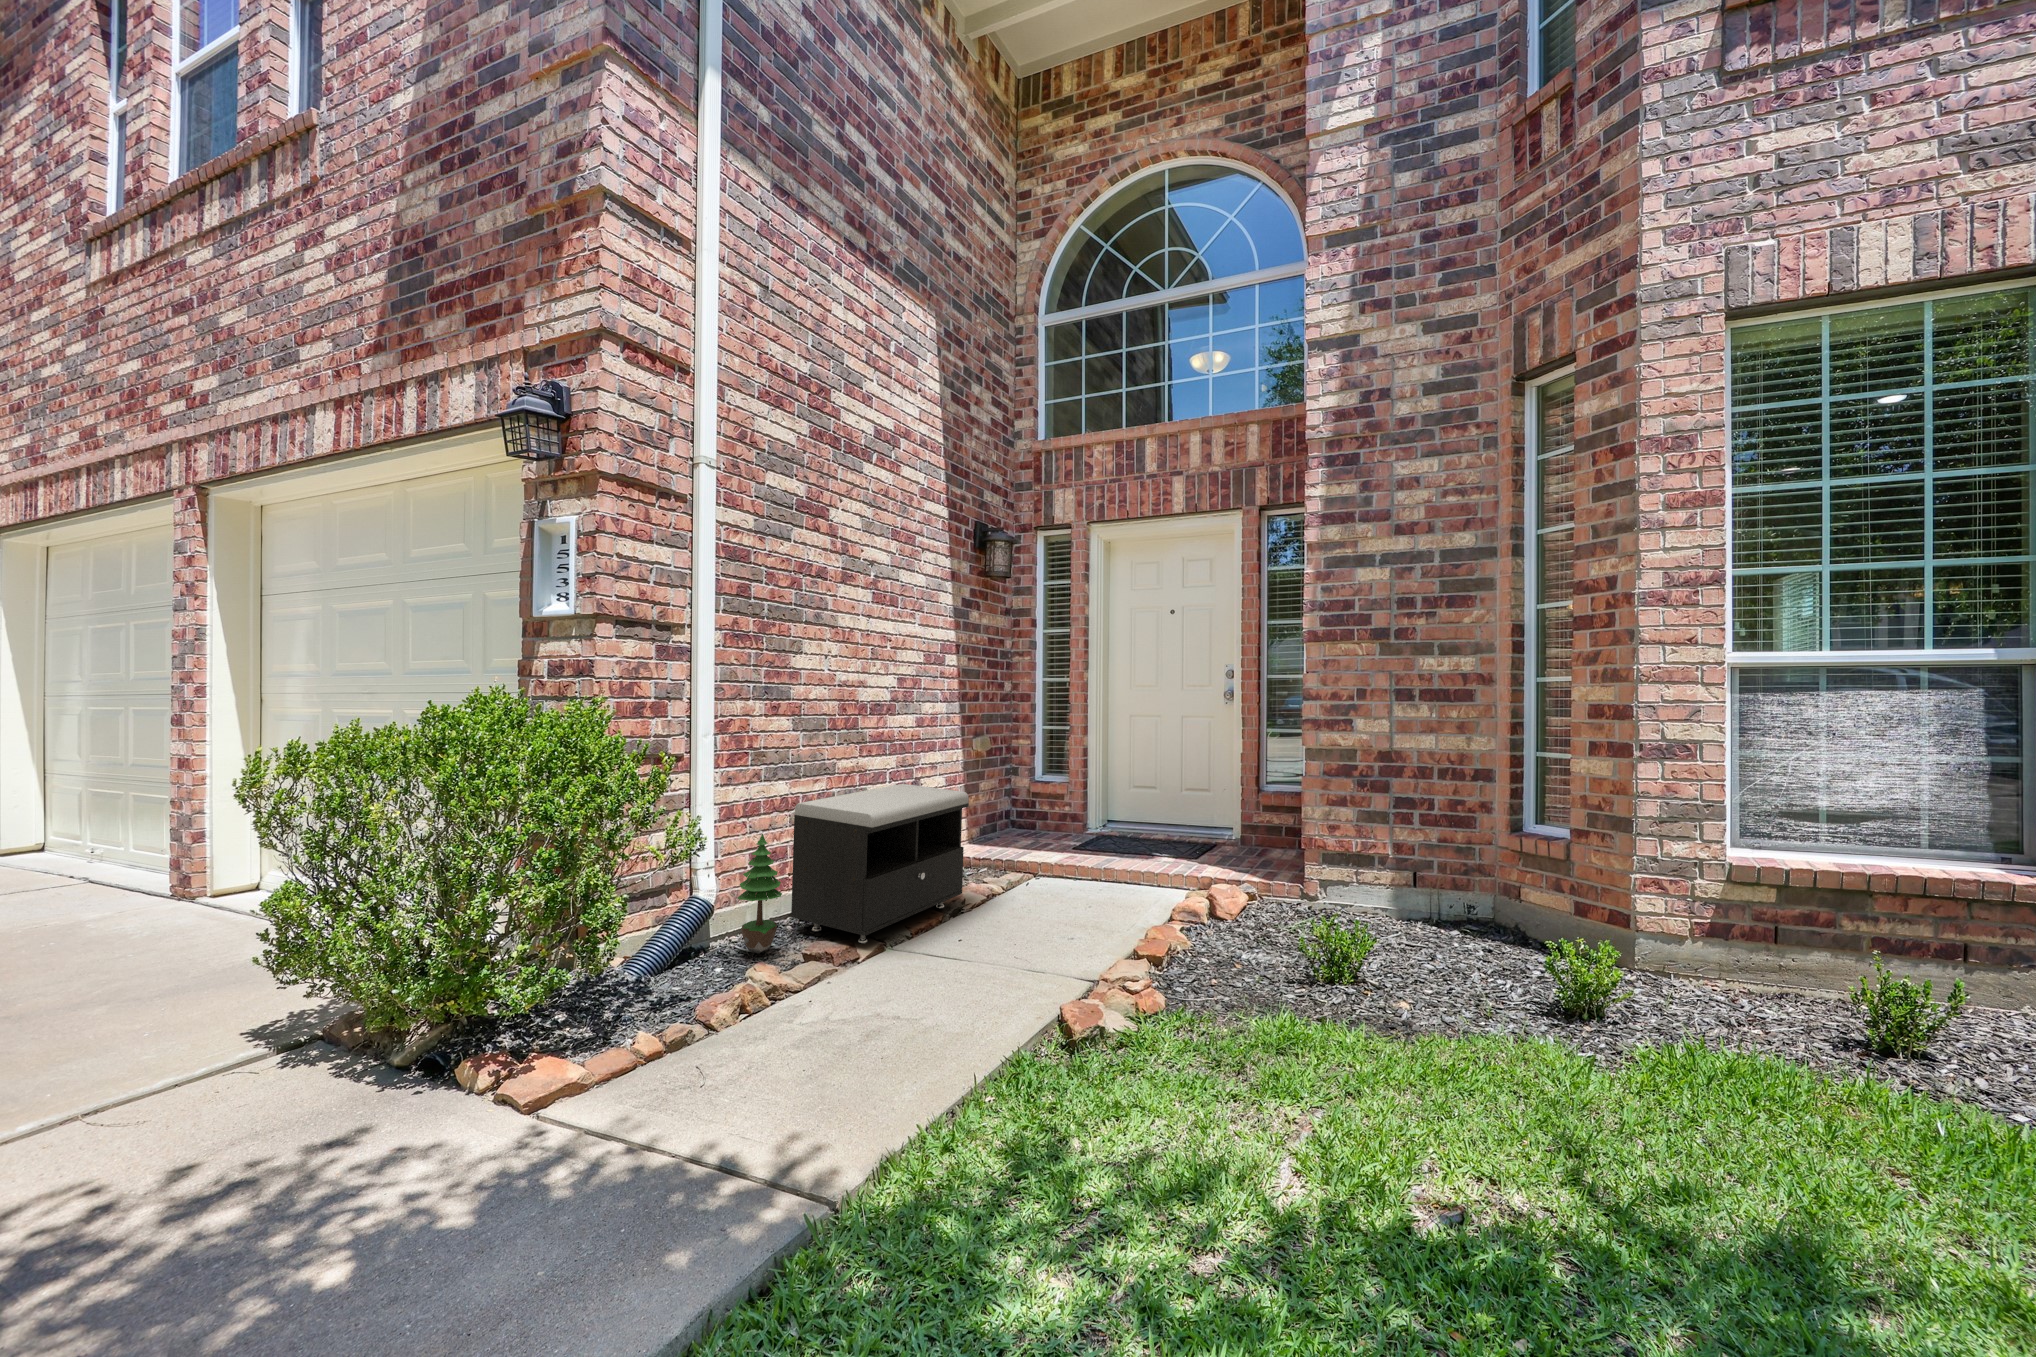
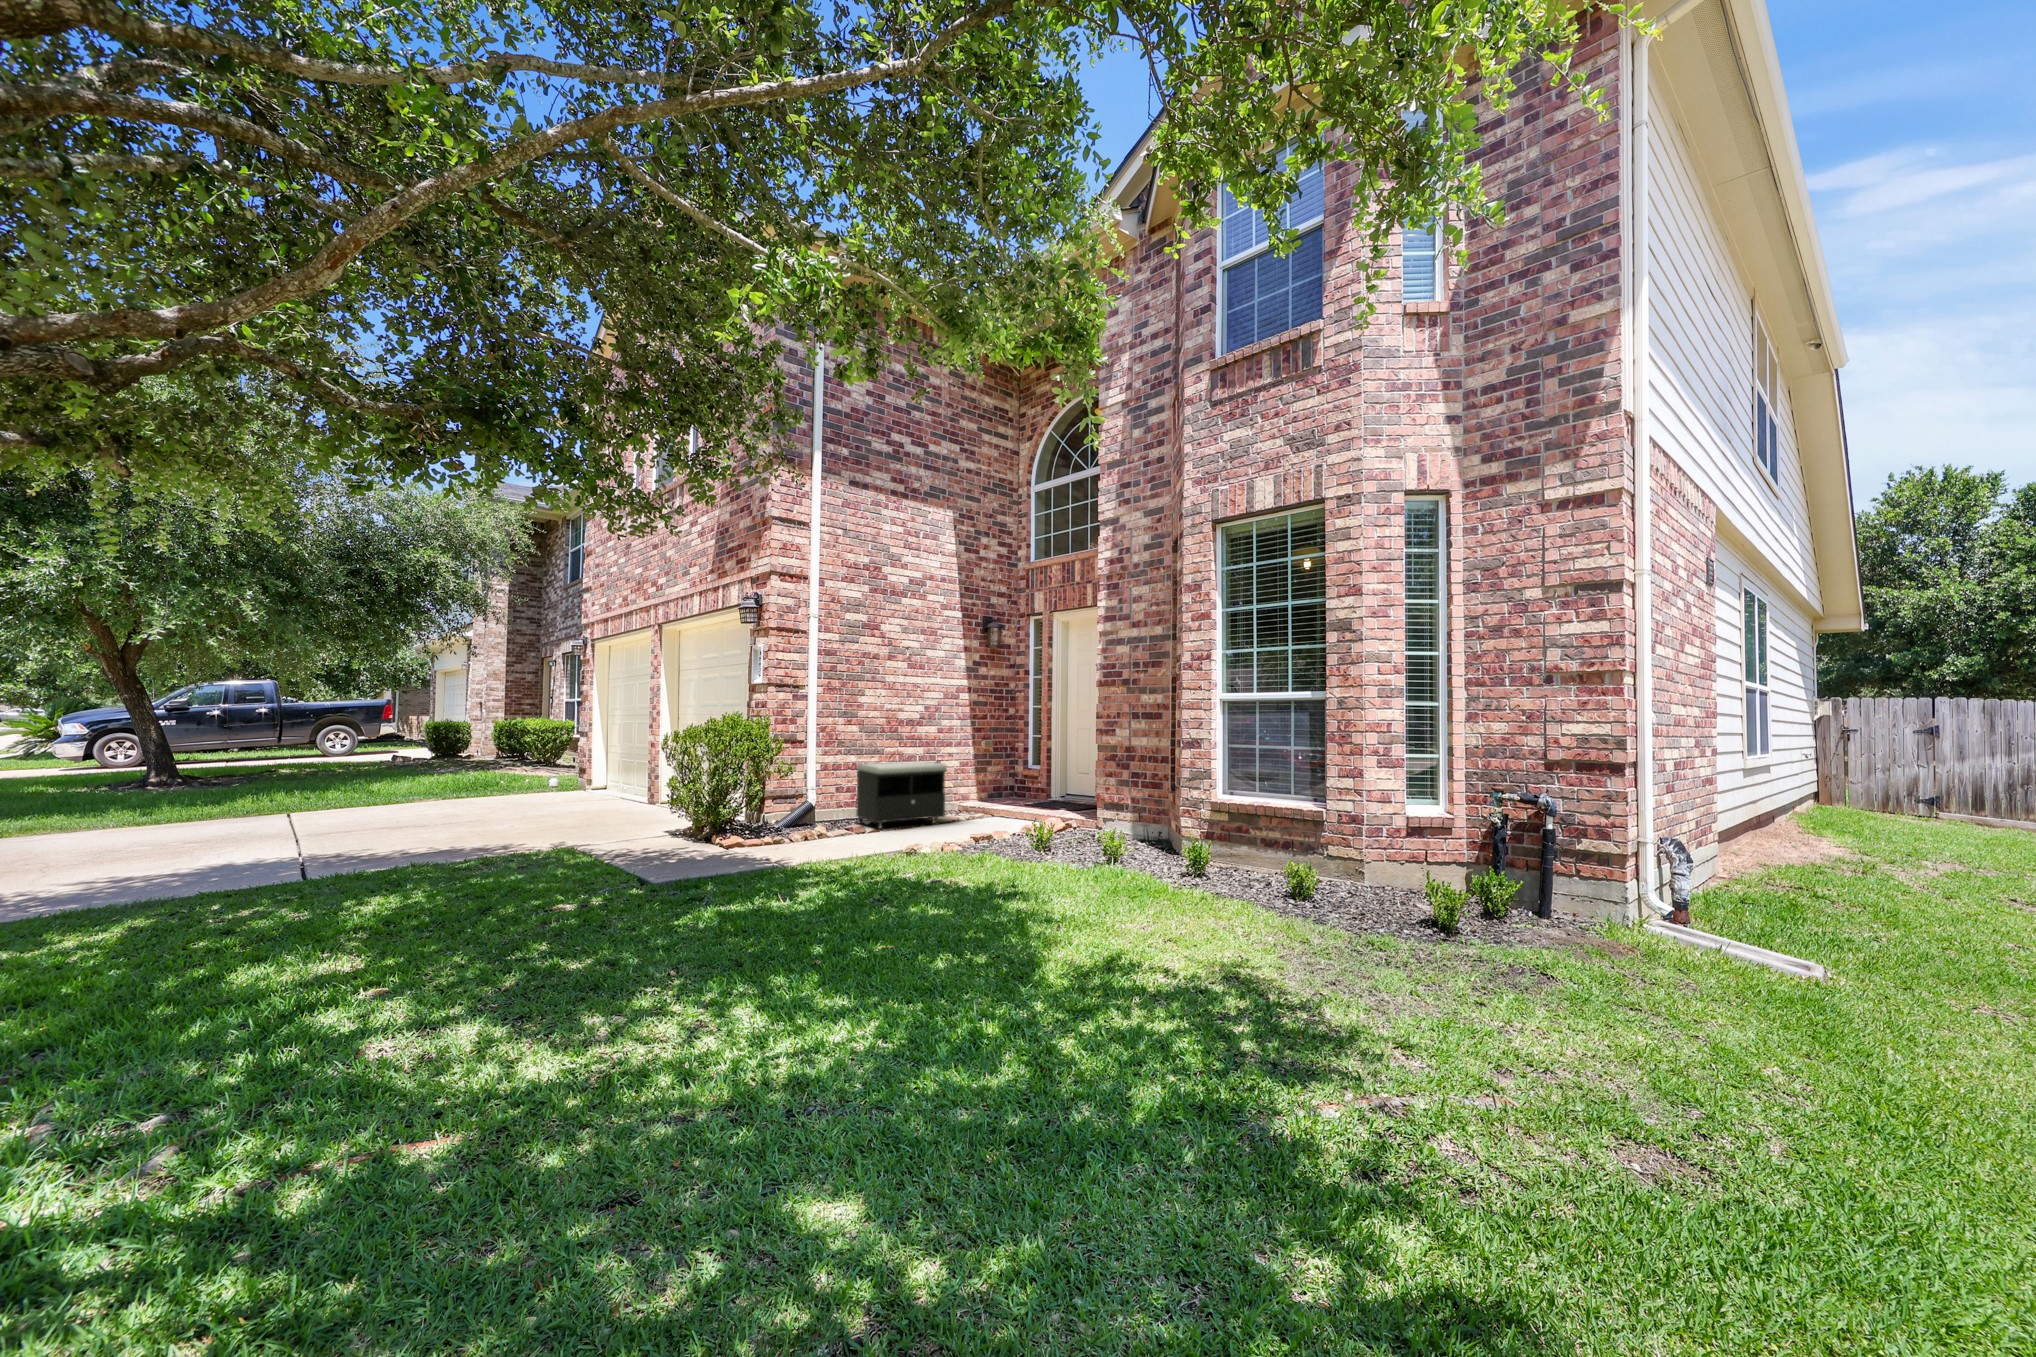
potted tree: present [738,834,782,954] -> none [826,774,845,827]

